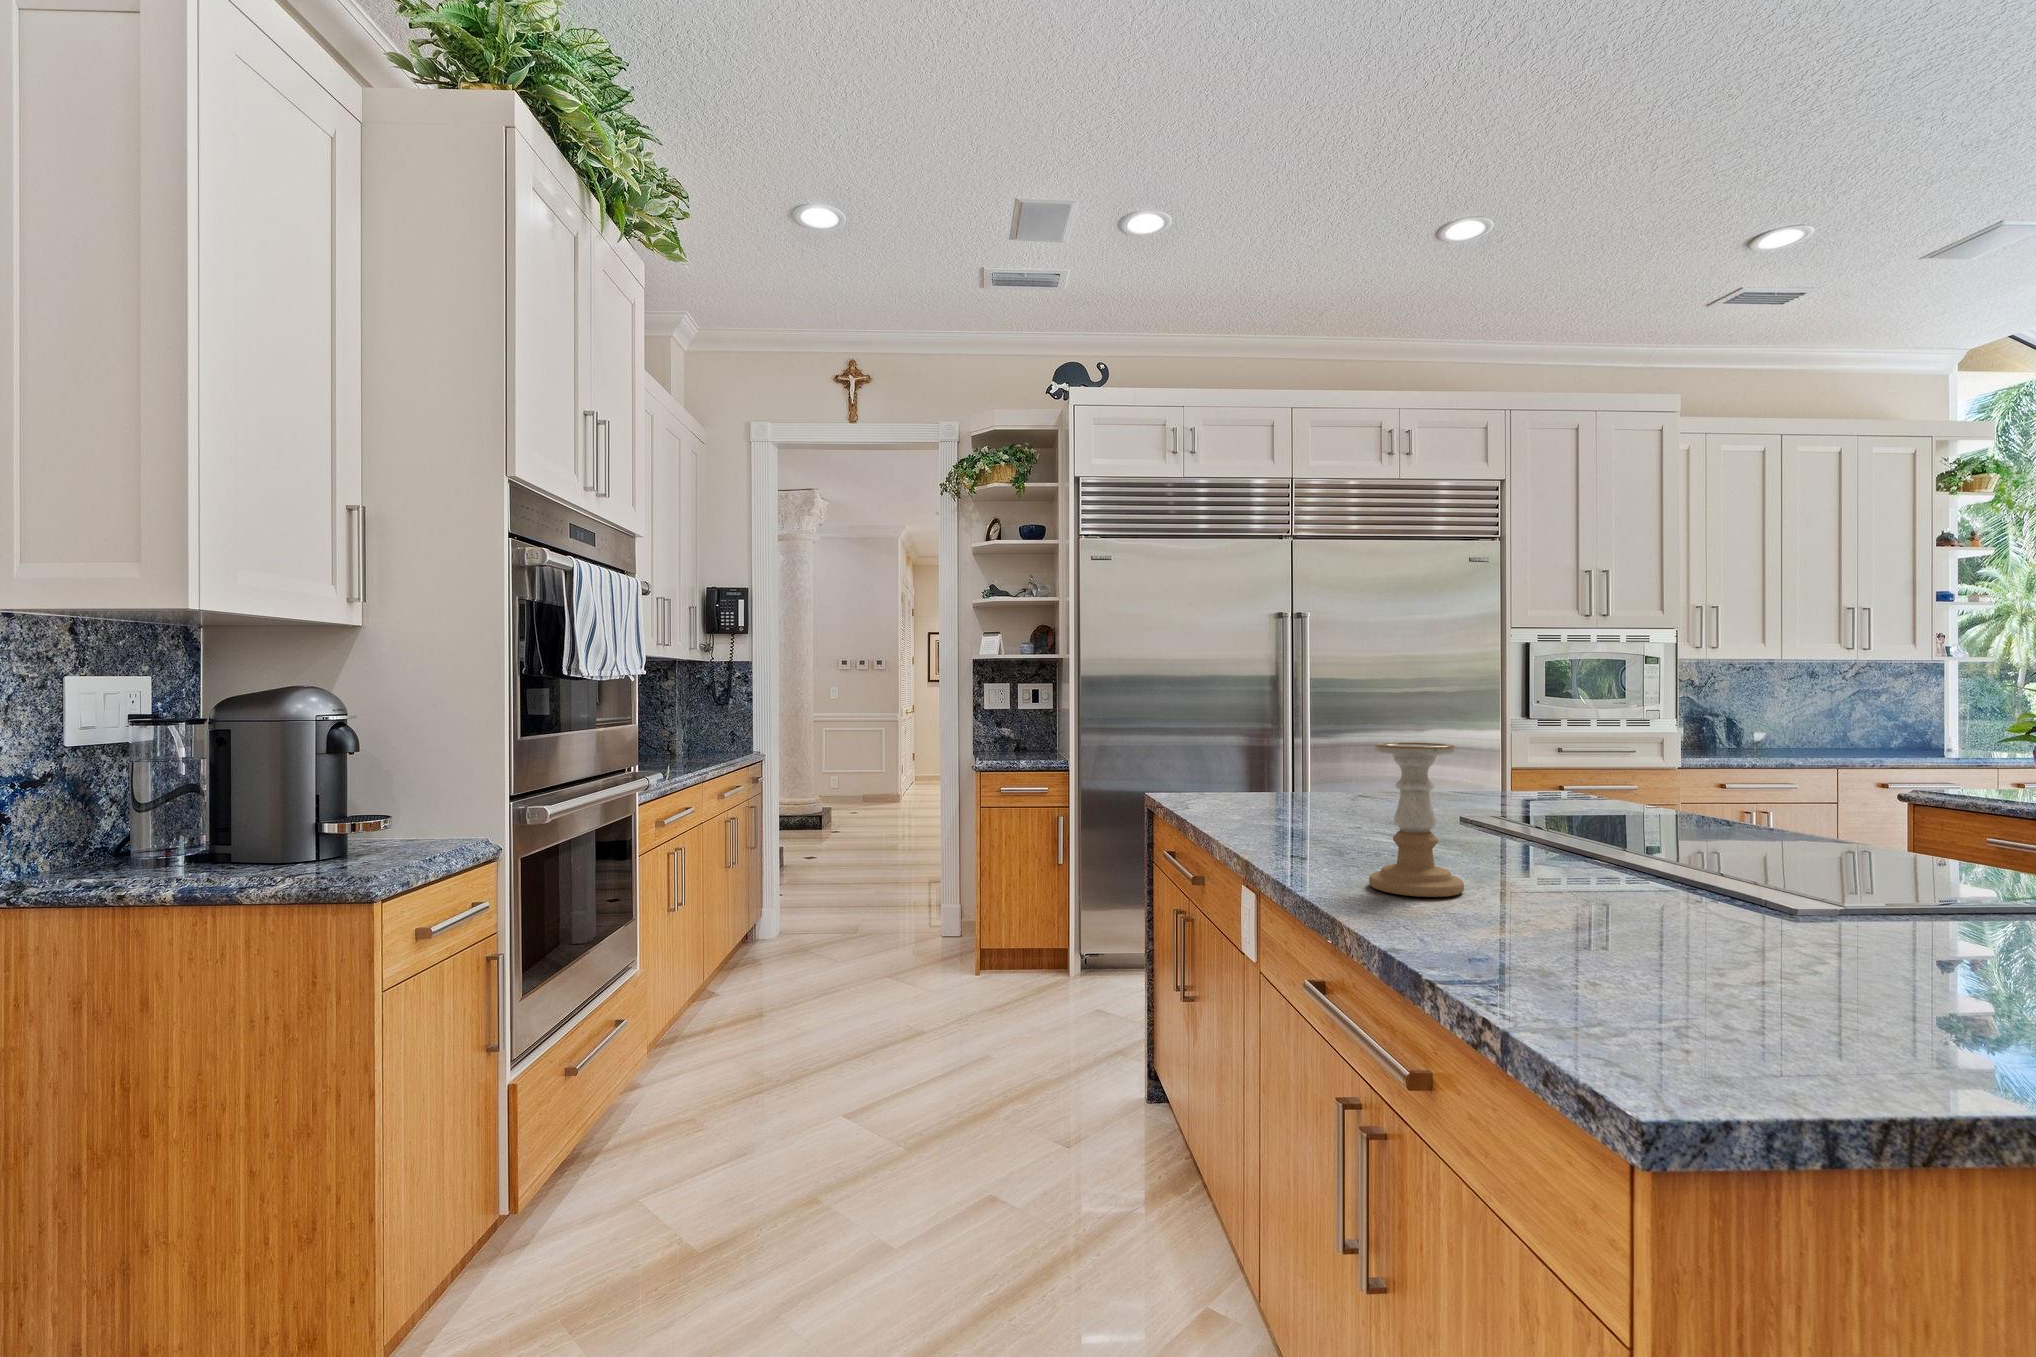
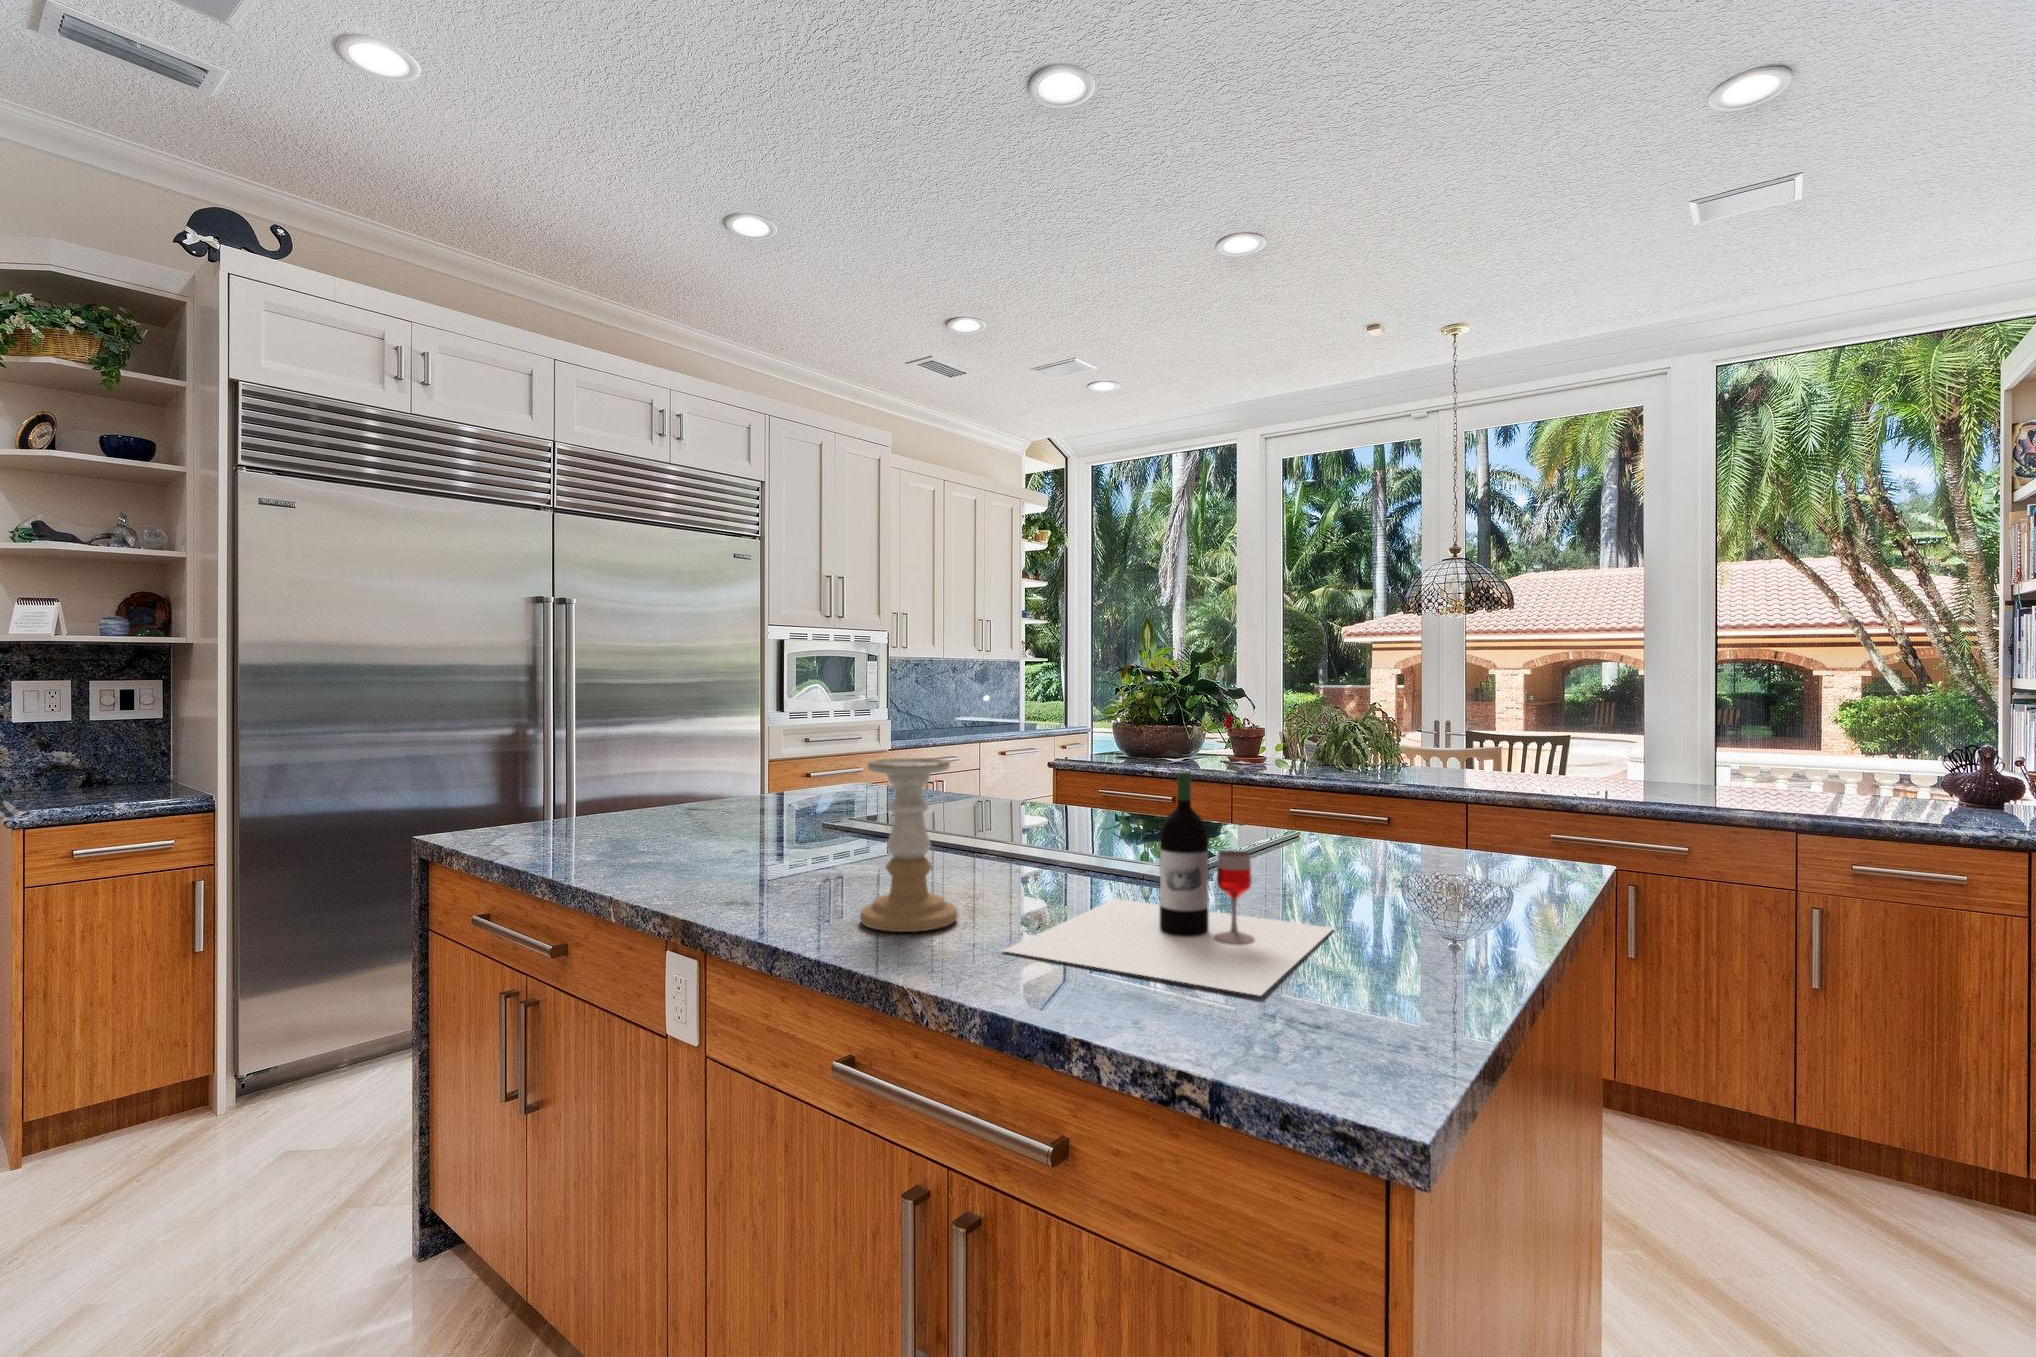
wine bottle: none [1463,766,1937,998] -> present [1004,771,1333,996]

